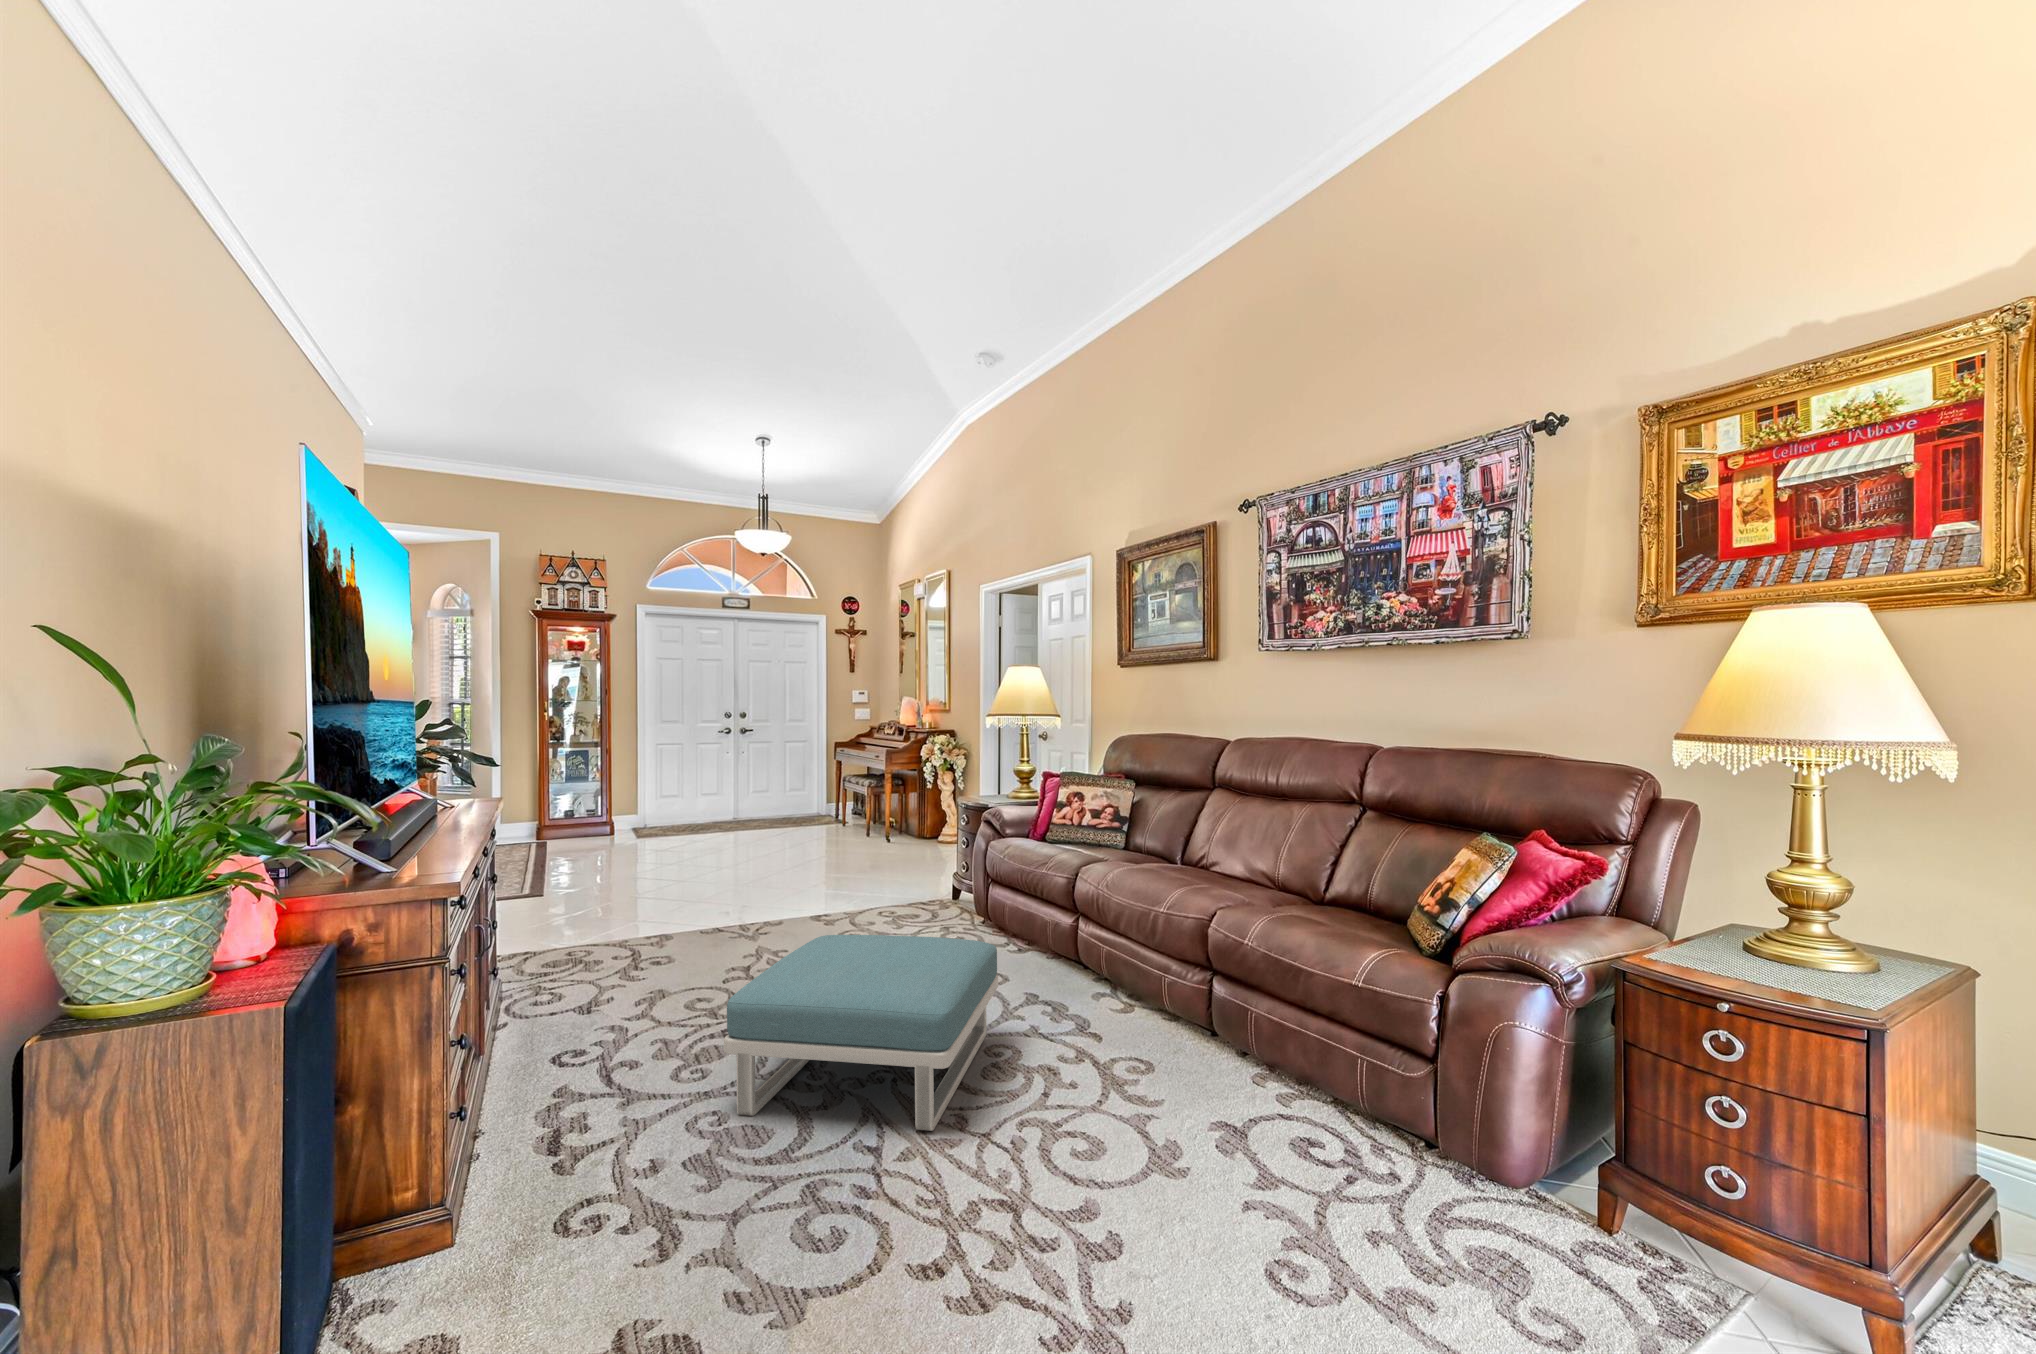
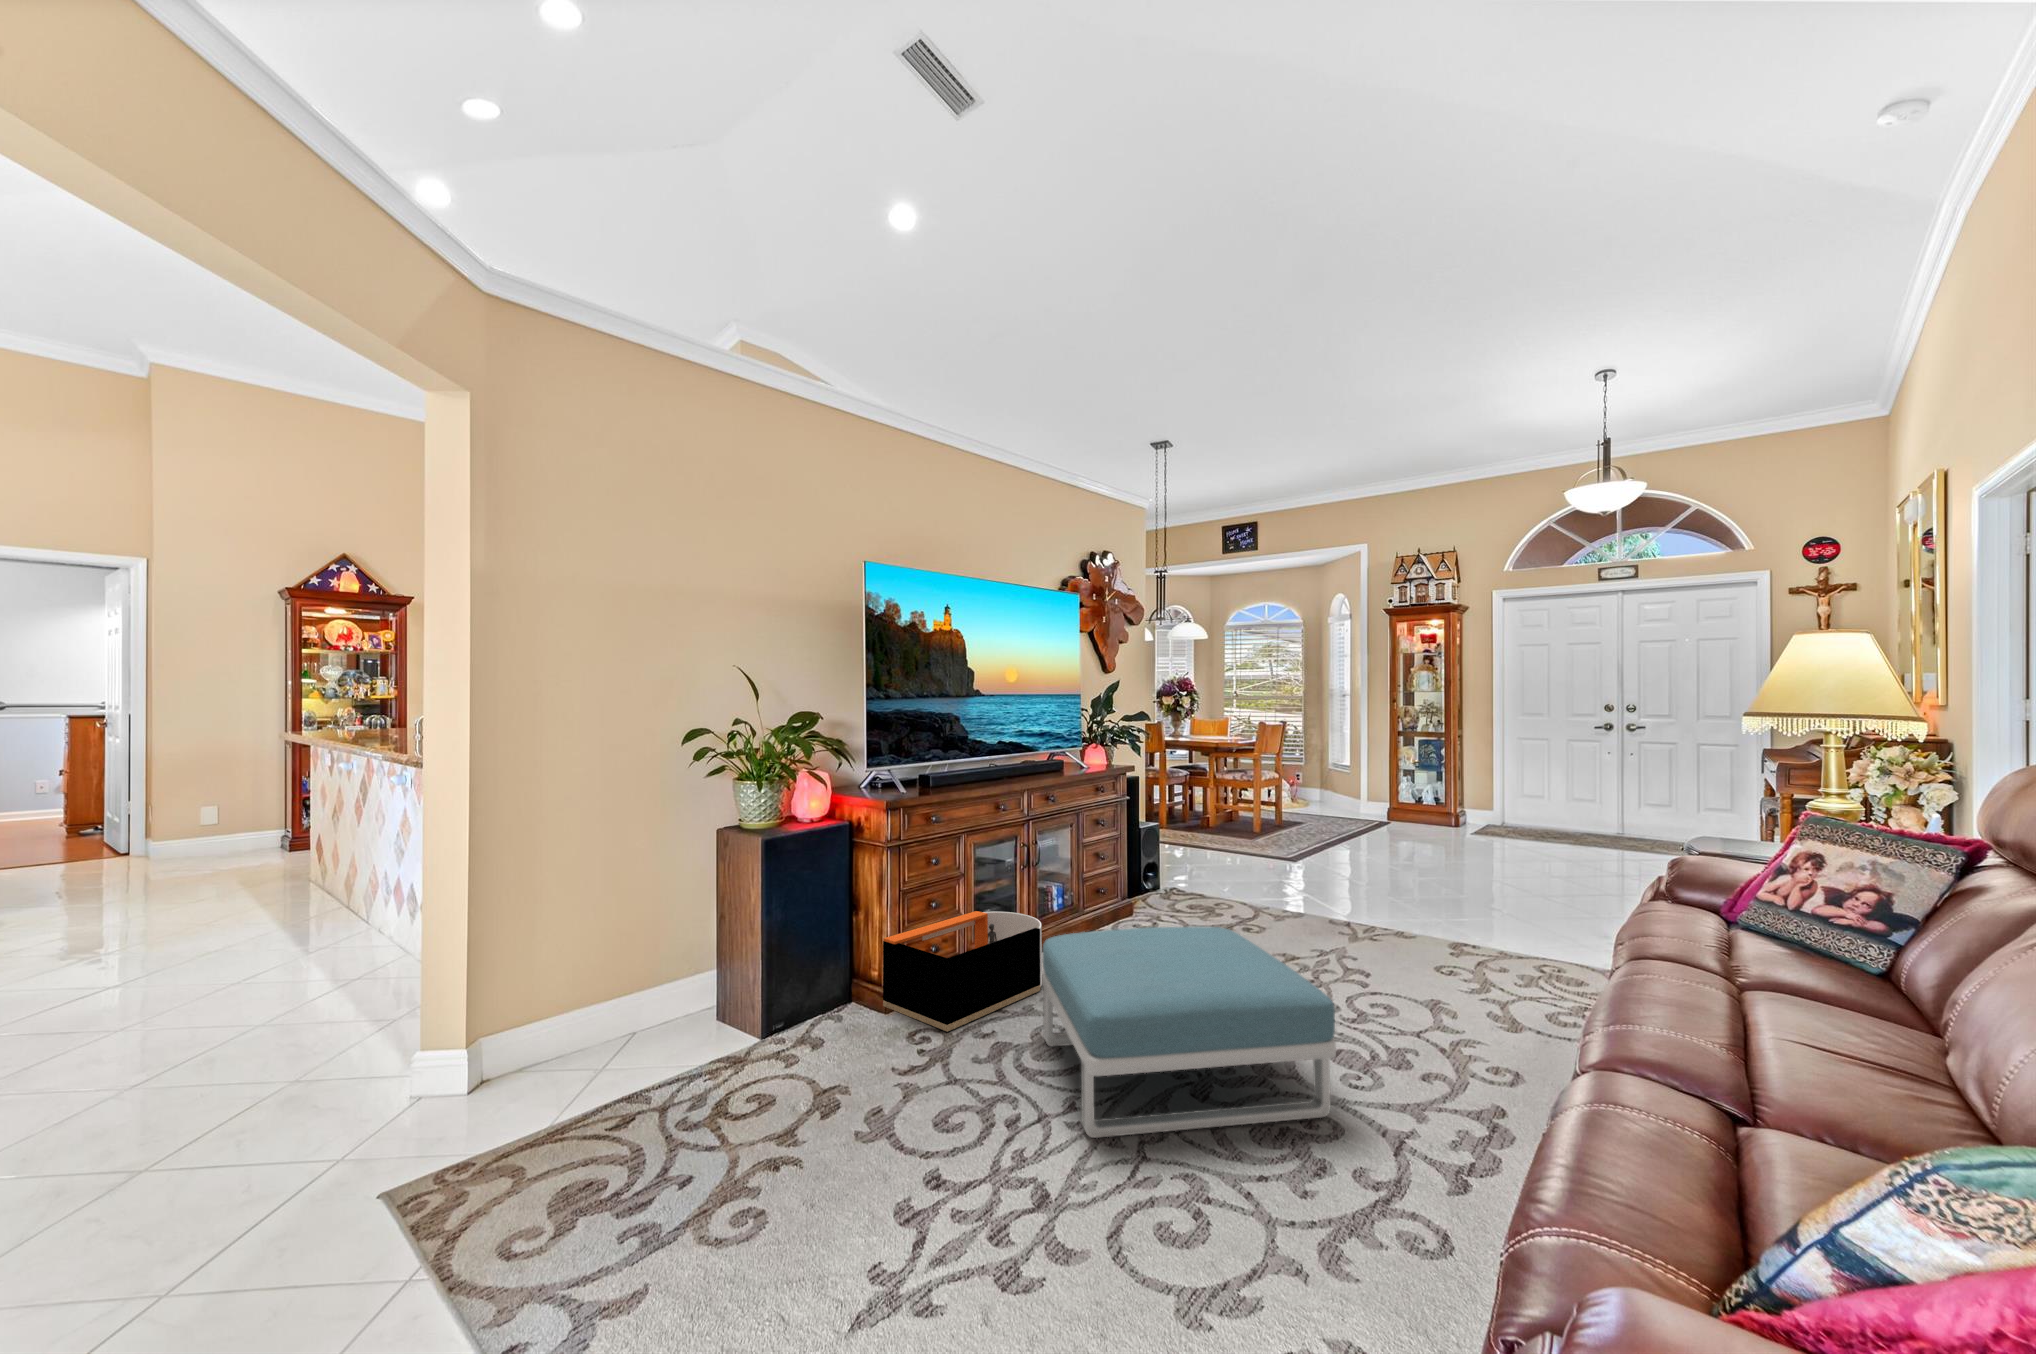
storage bin: none [481,1009,640,1212] -> present [883,911,1042,1032]

